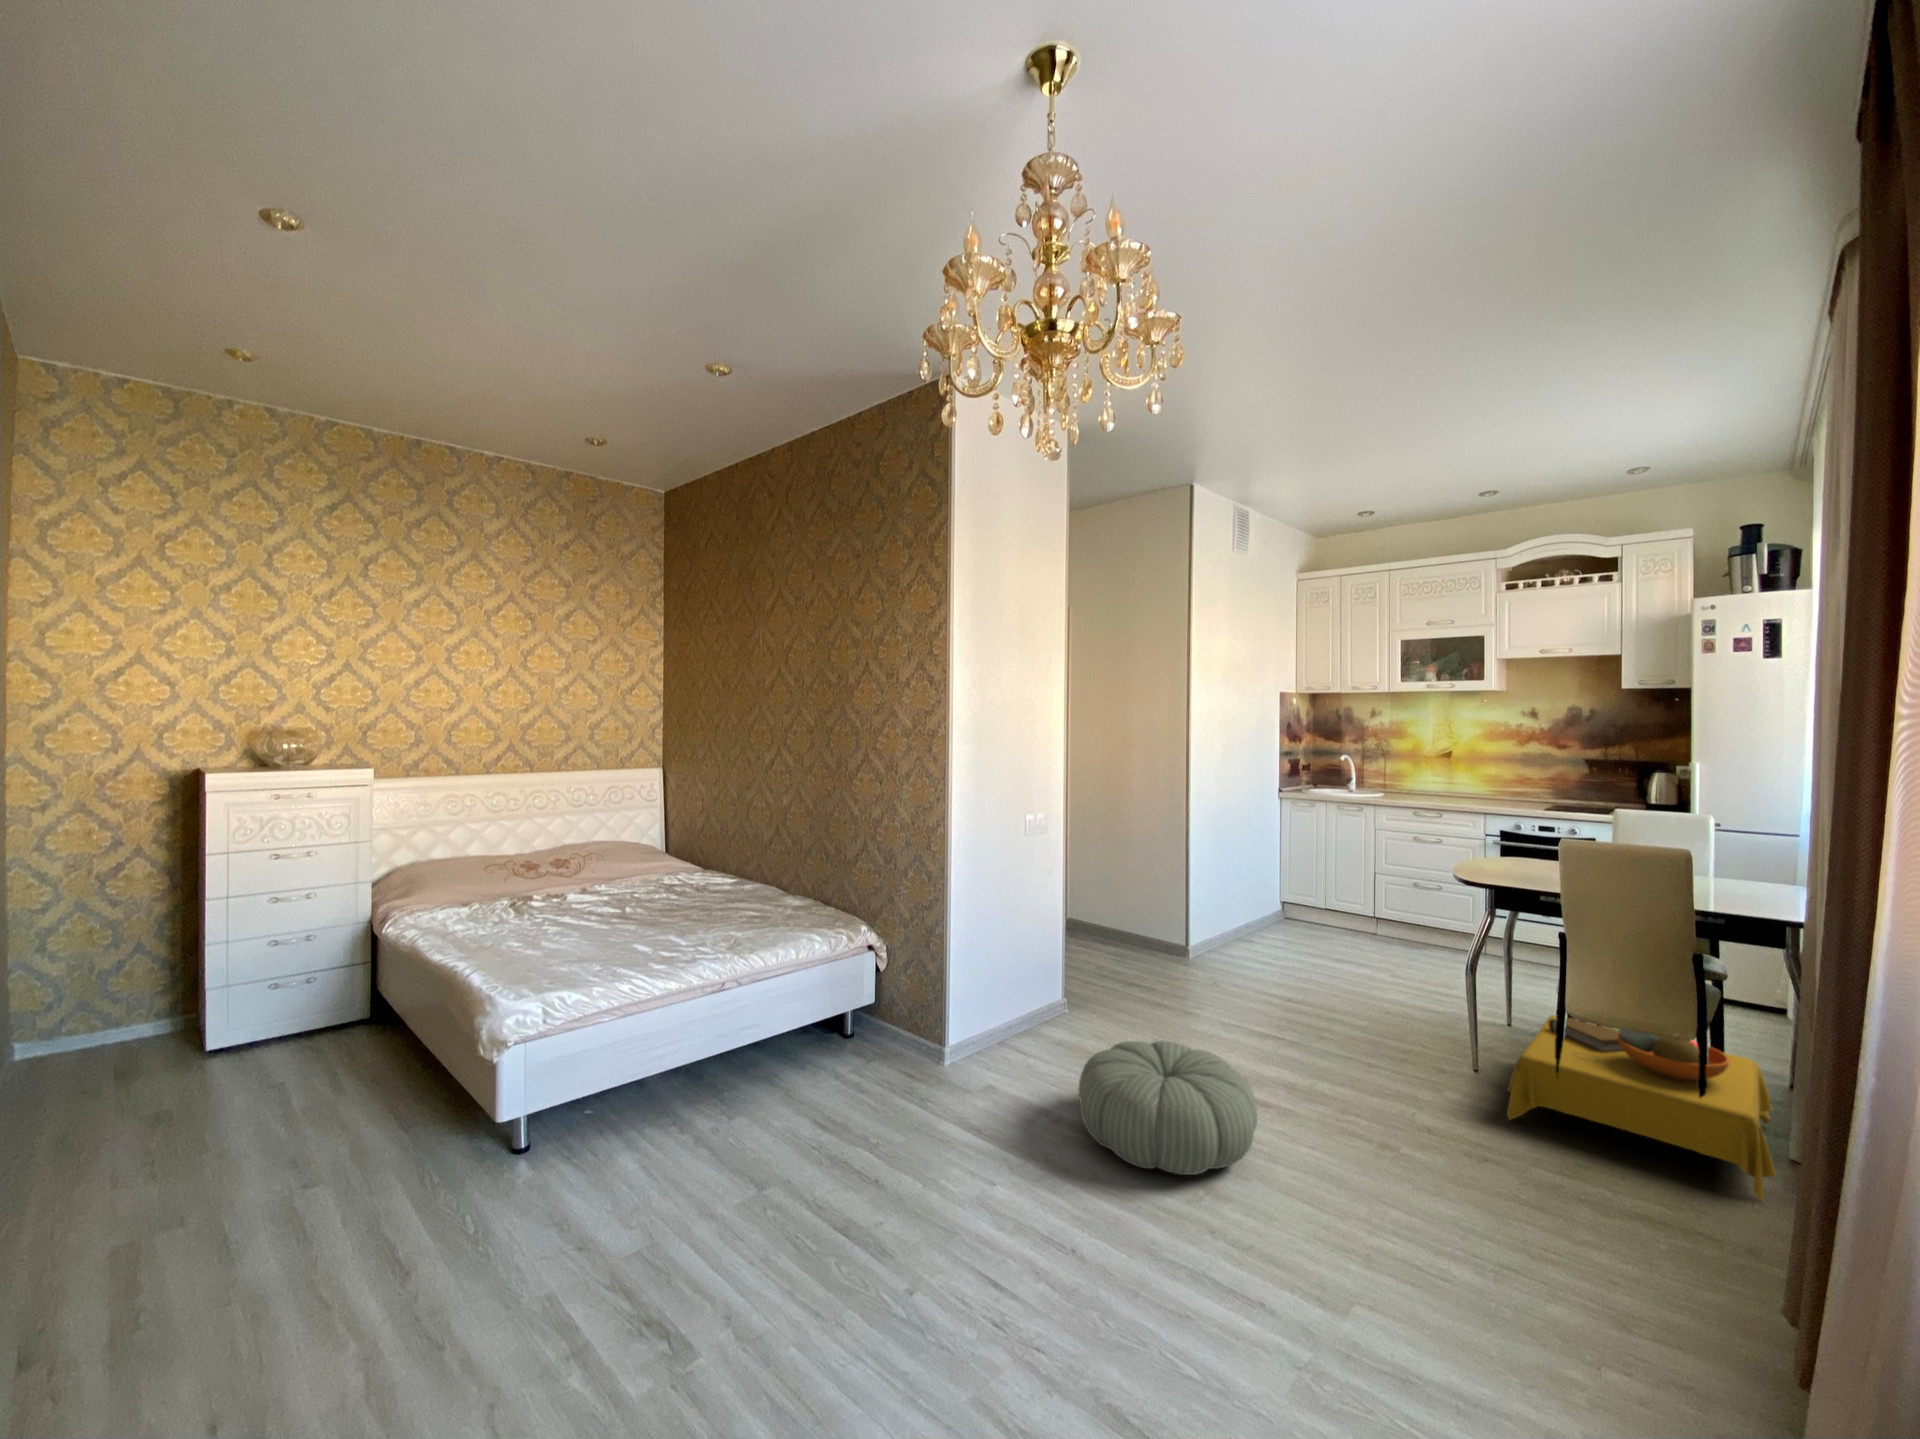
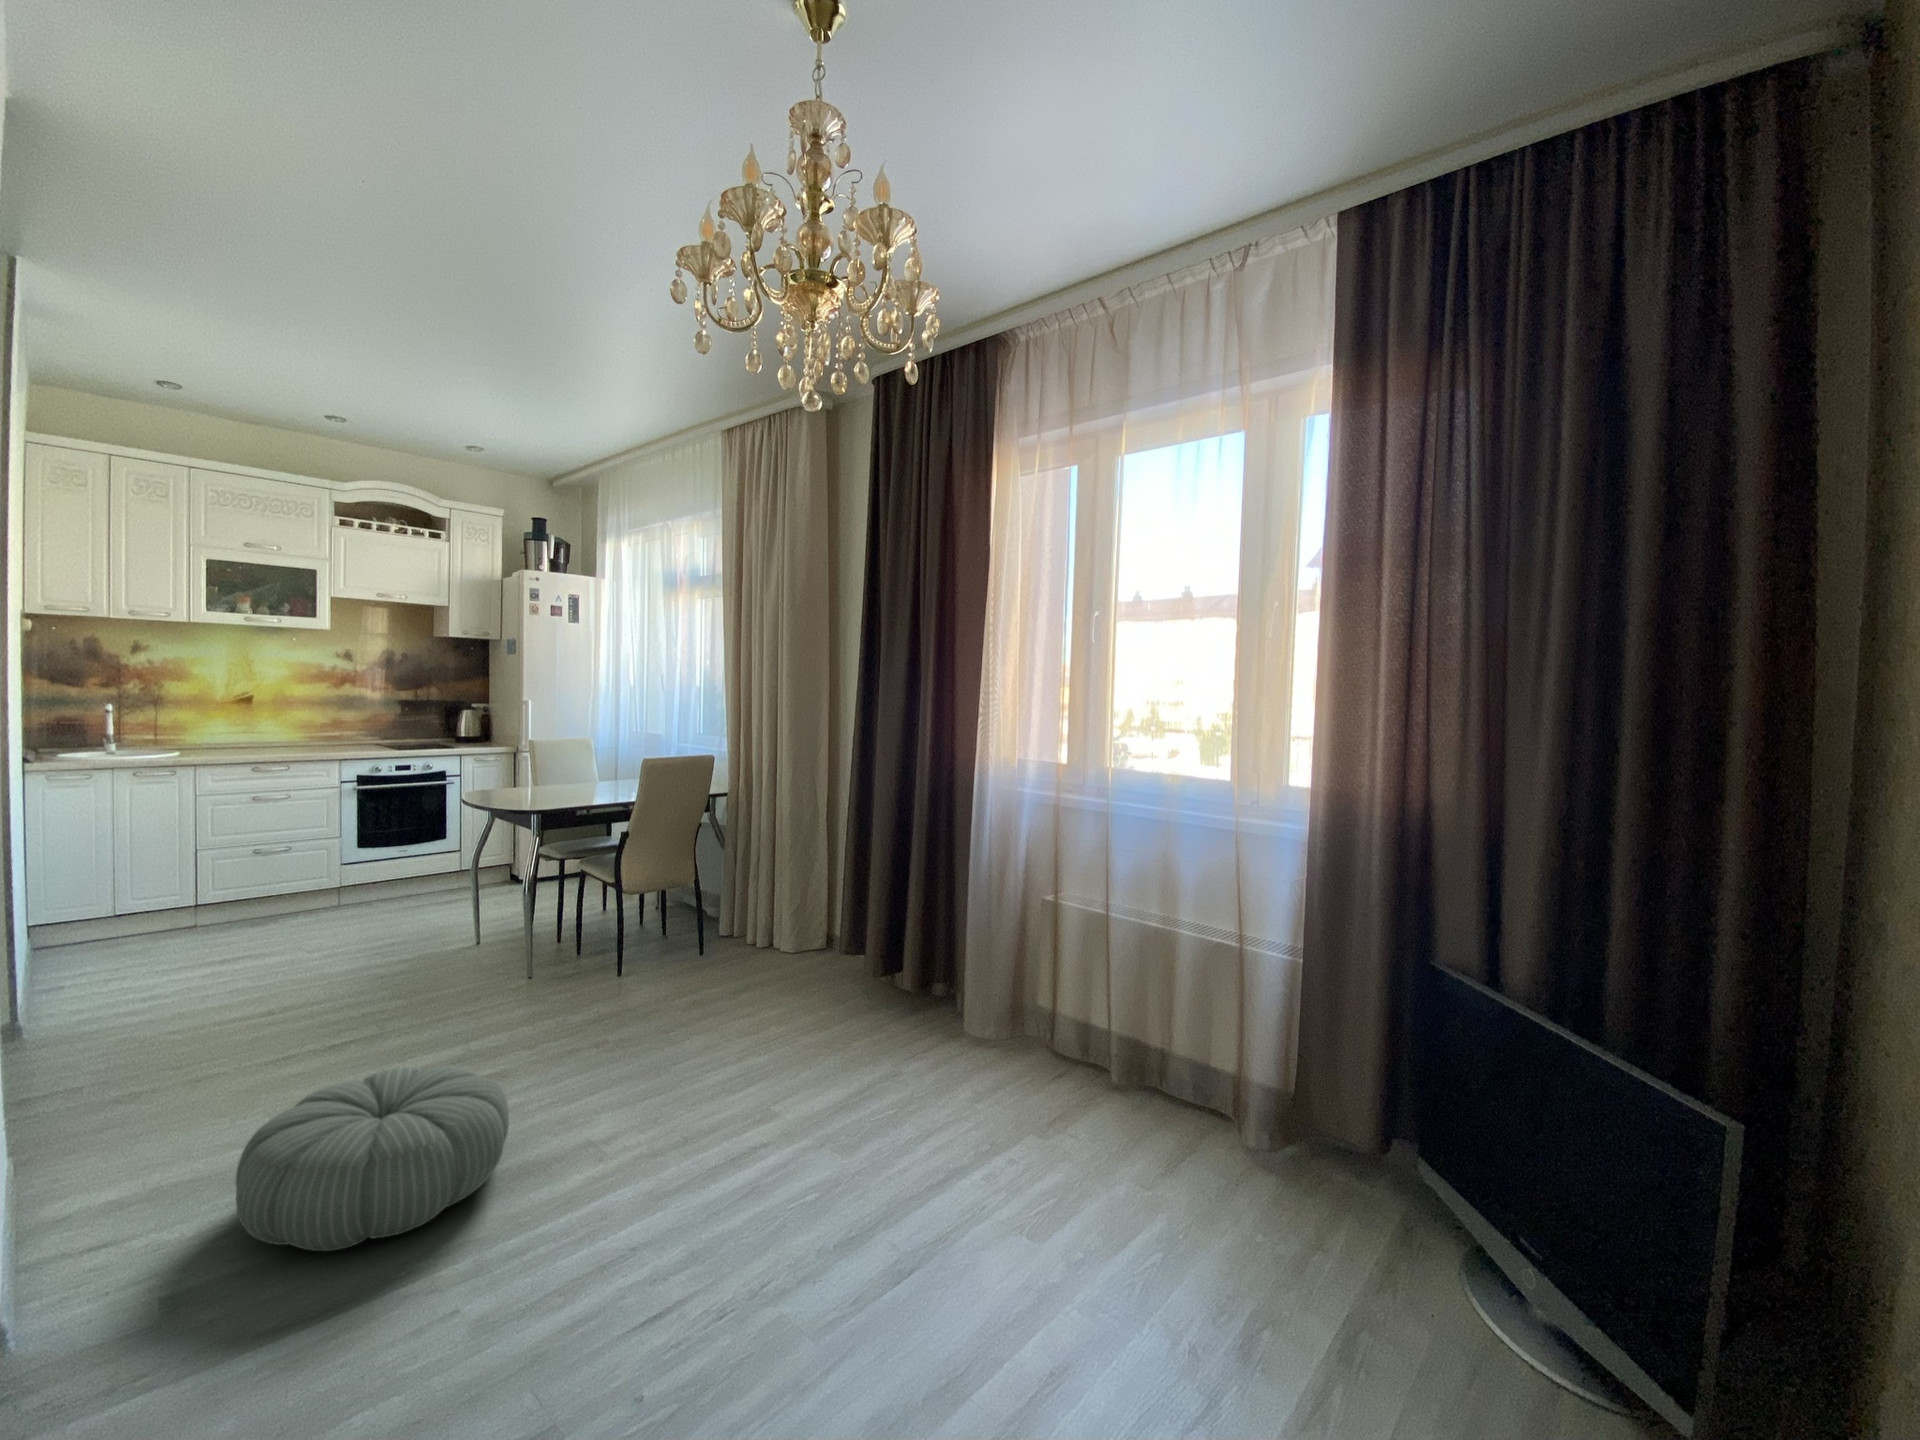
side table: present [1507,1015,1775,1200] -> none [523,888,712,1007]

